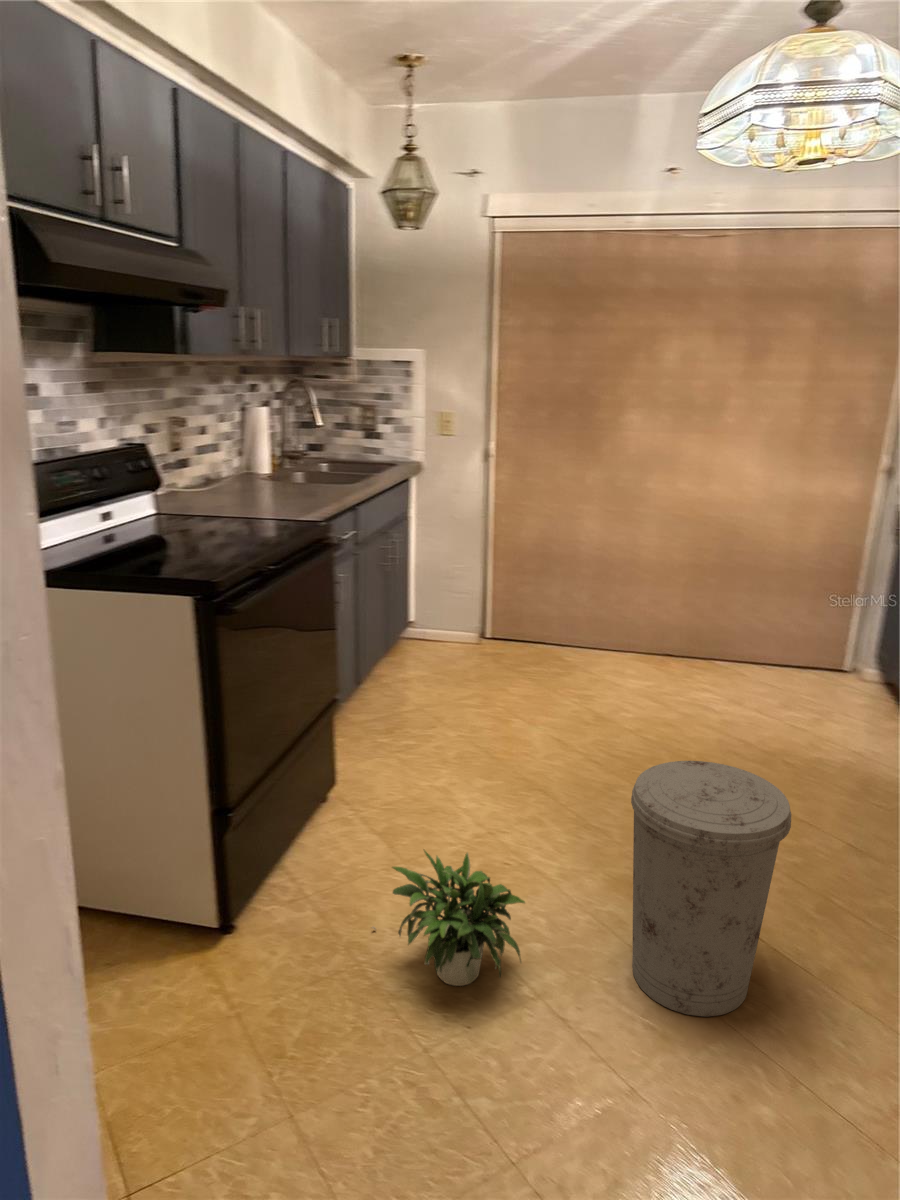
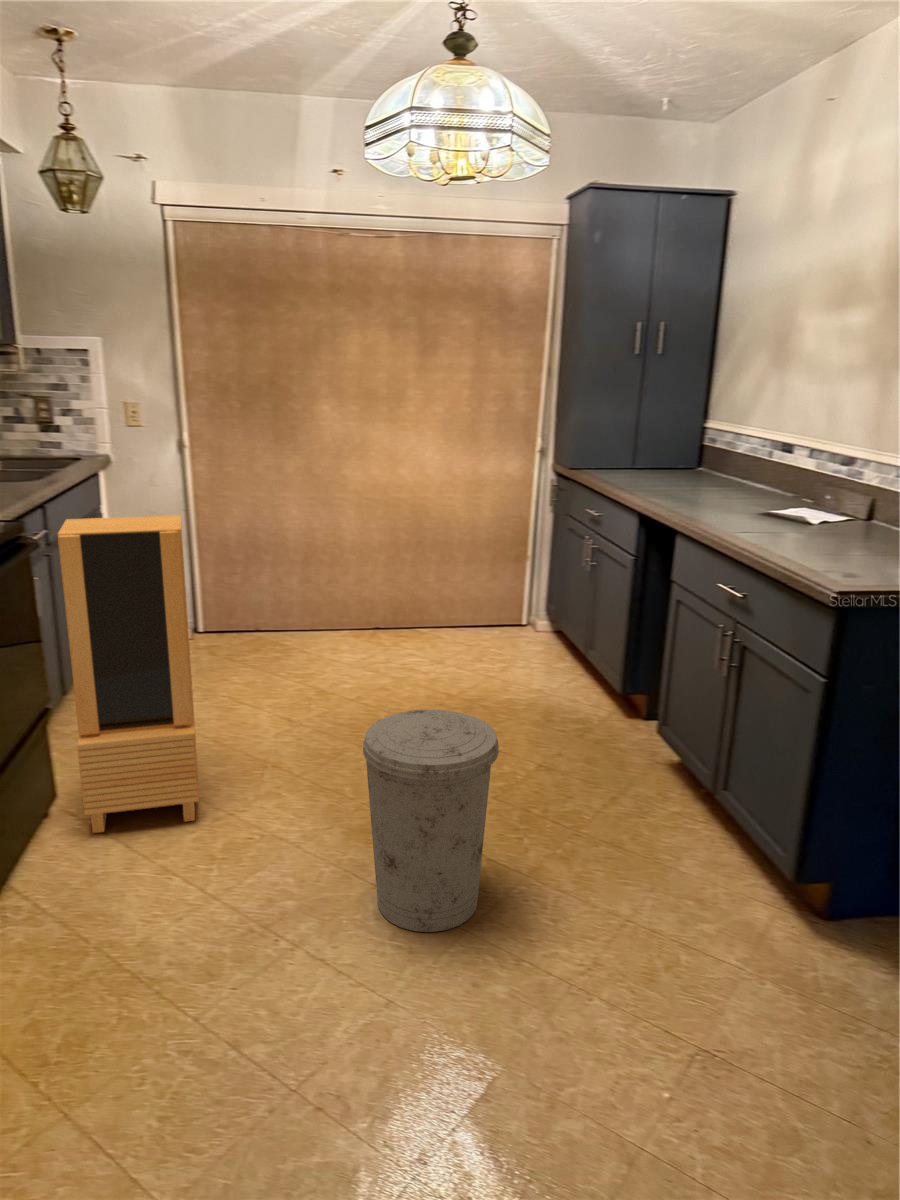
storage cabinet: none [355,523,473,833] -> present [58,515,199,833]
potted plant: present [372,850,525,986] -> none [120,829,278,956]

